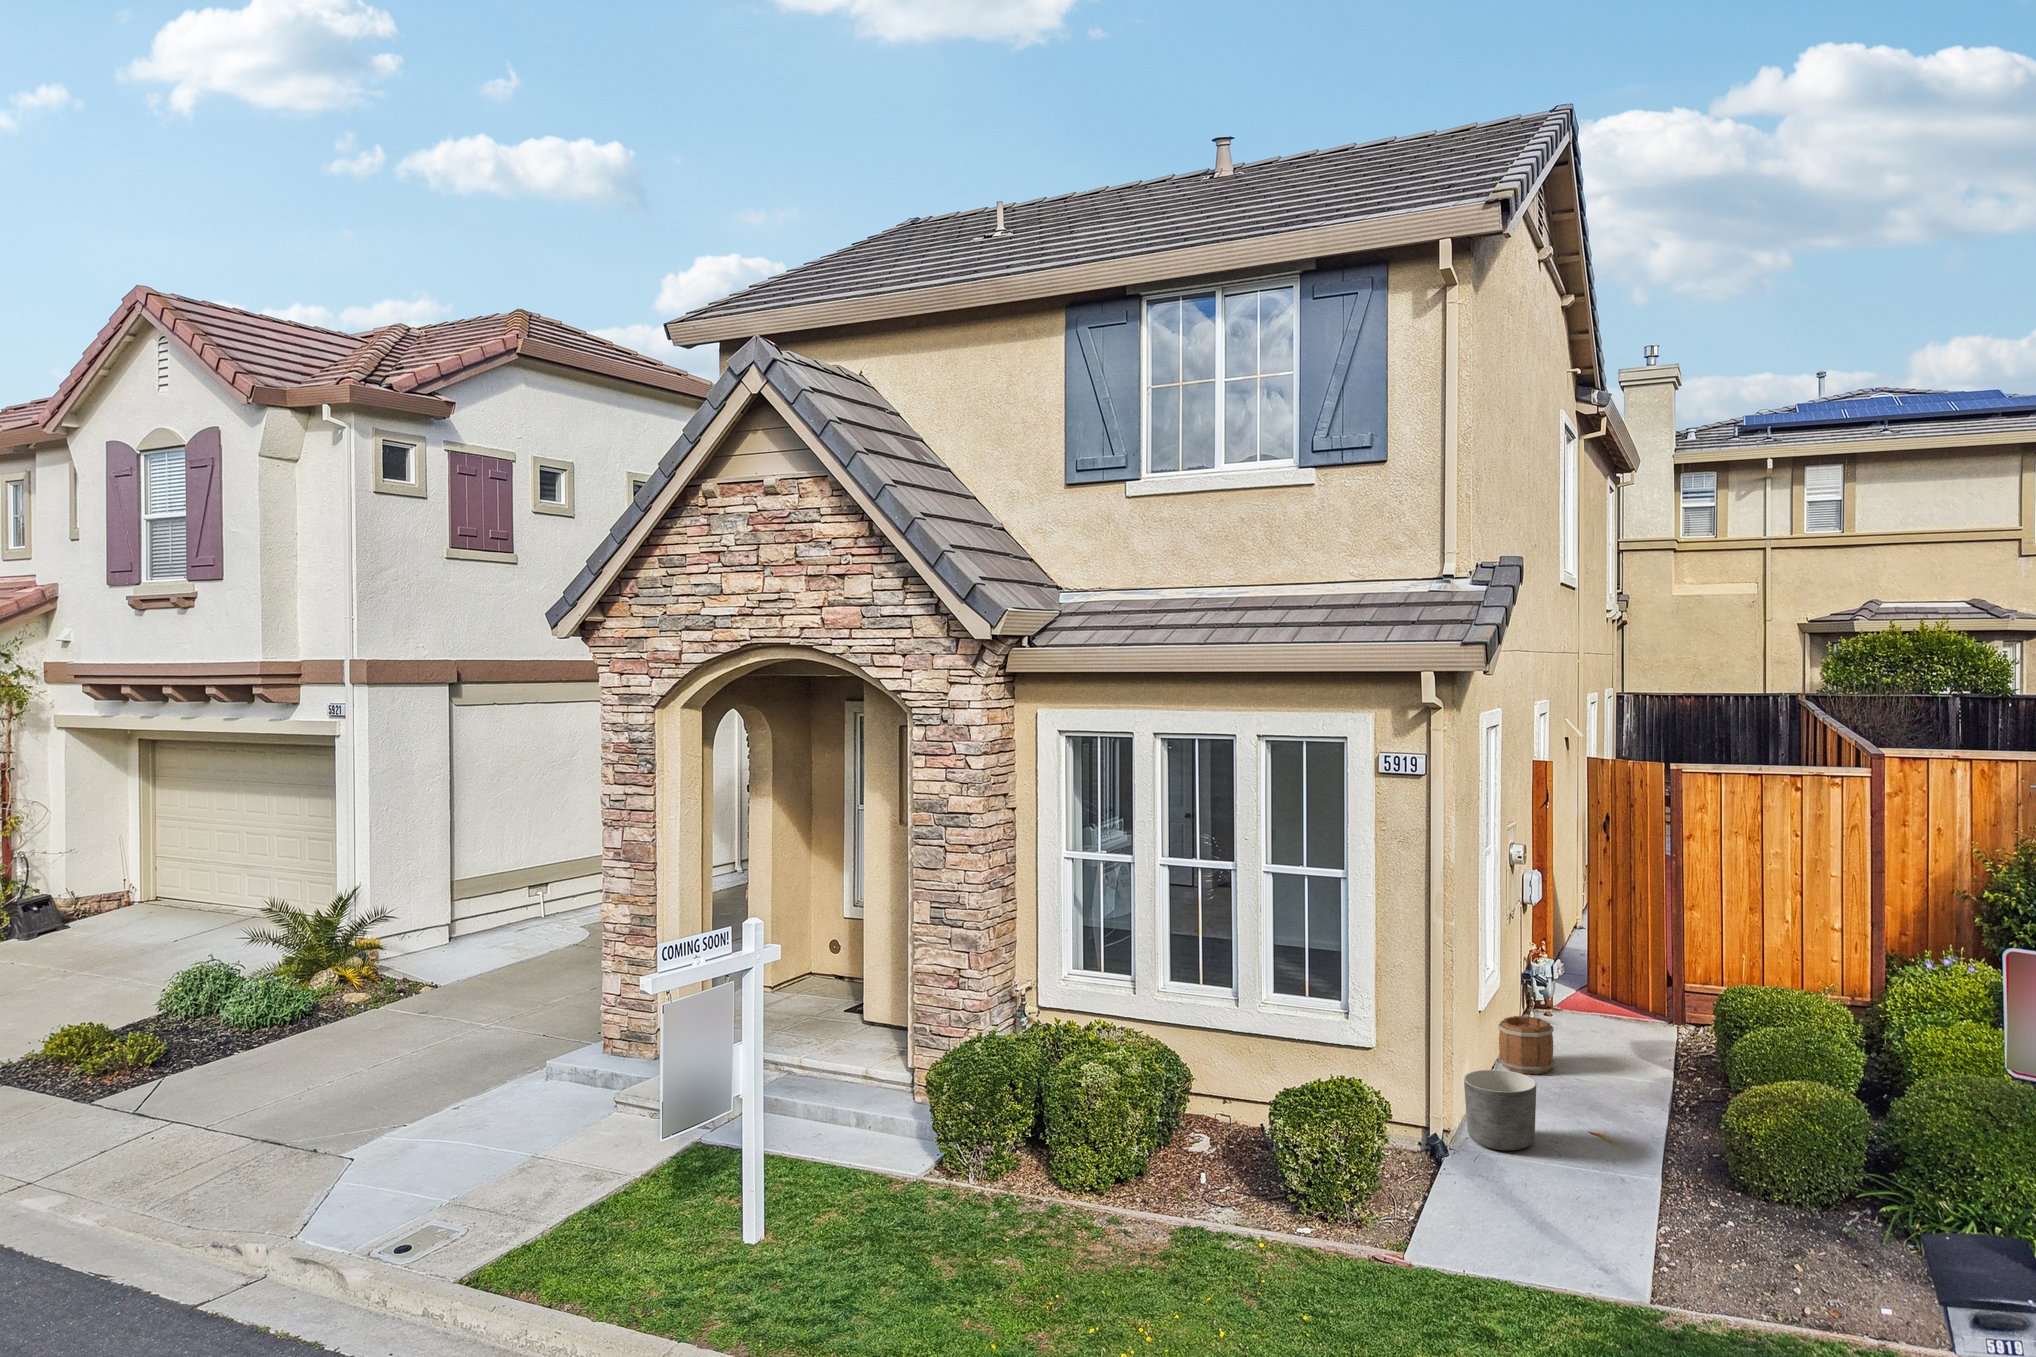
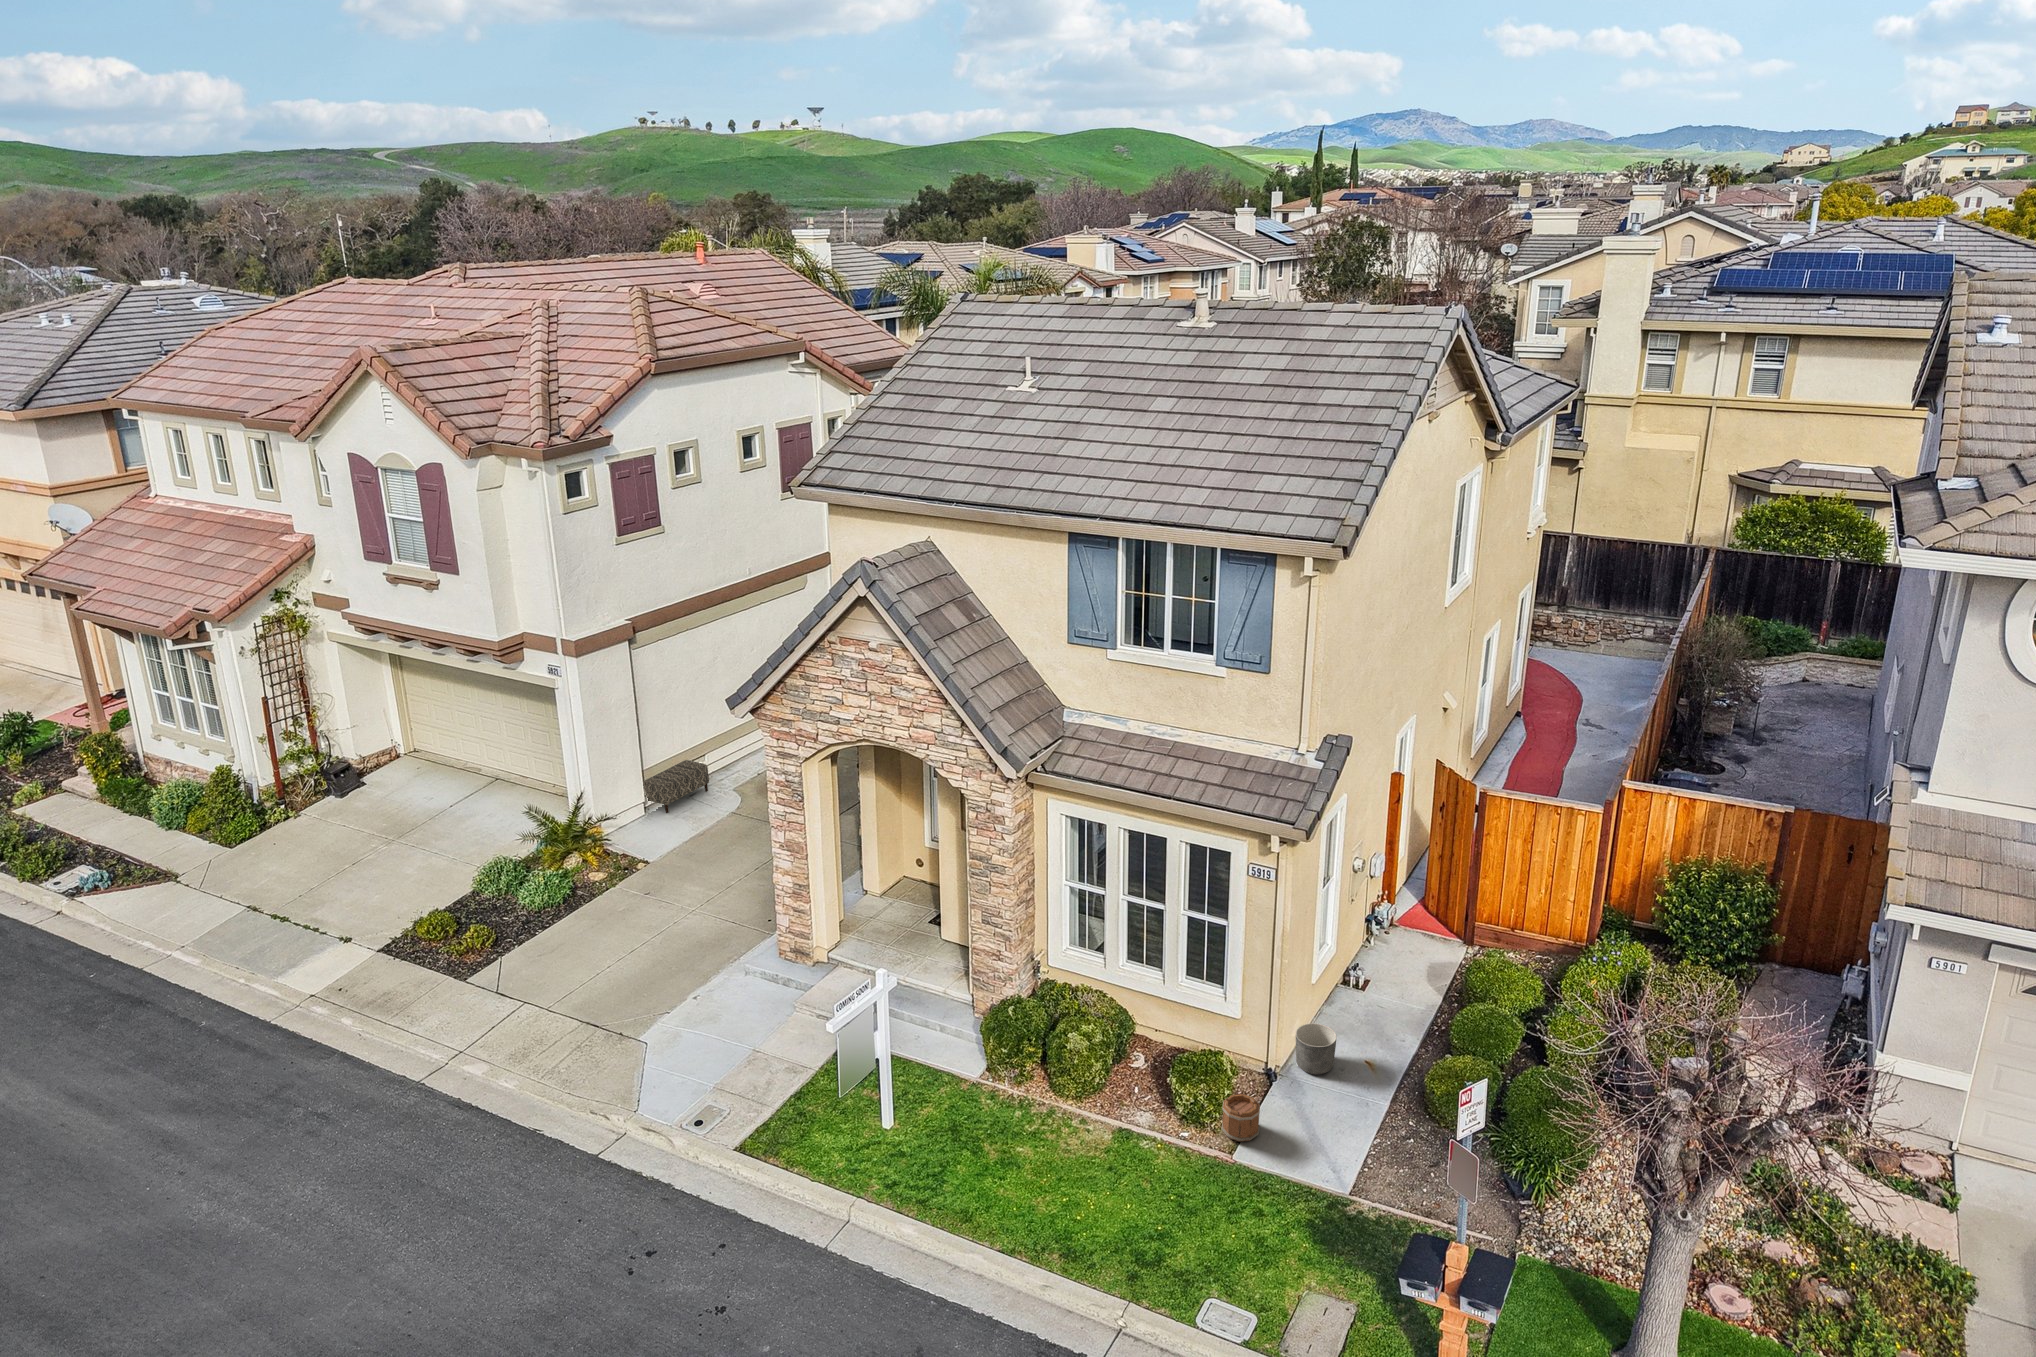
bench: none [455,886,552,944] -> present [643,760,709,813]
bucket: present [1498,1016,1555,1074] -> present [1222,1094,1260,1142]

